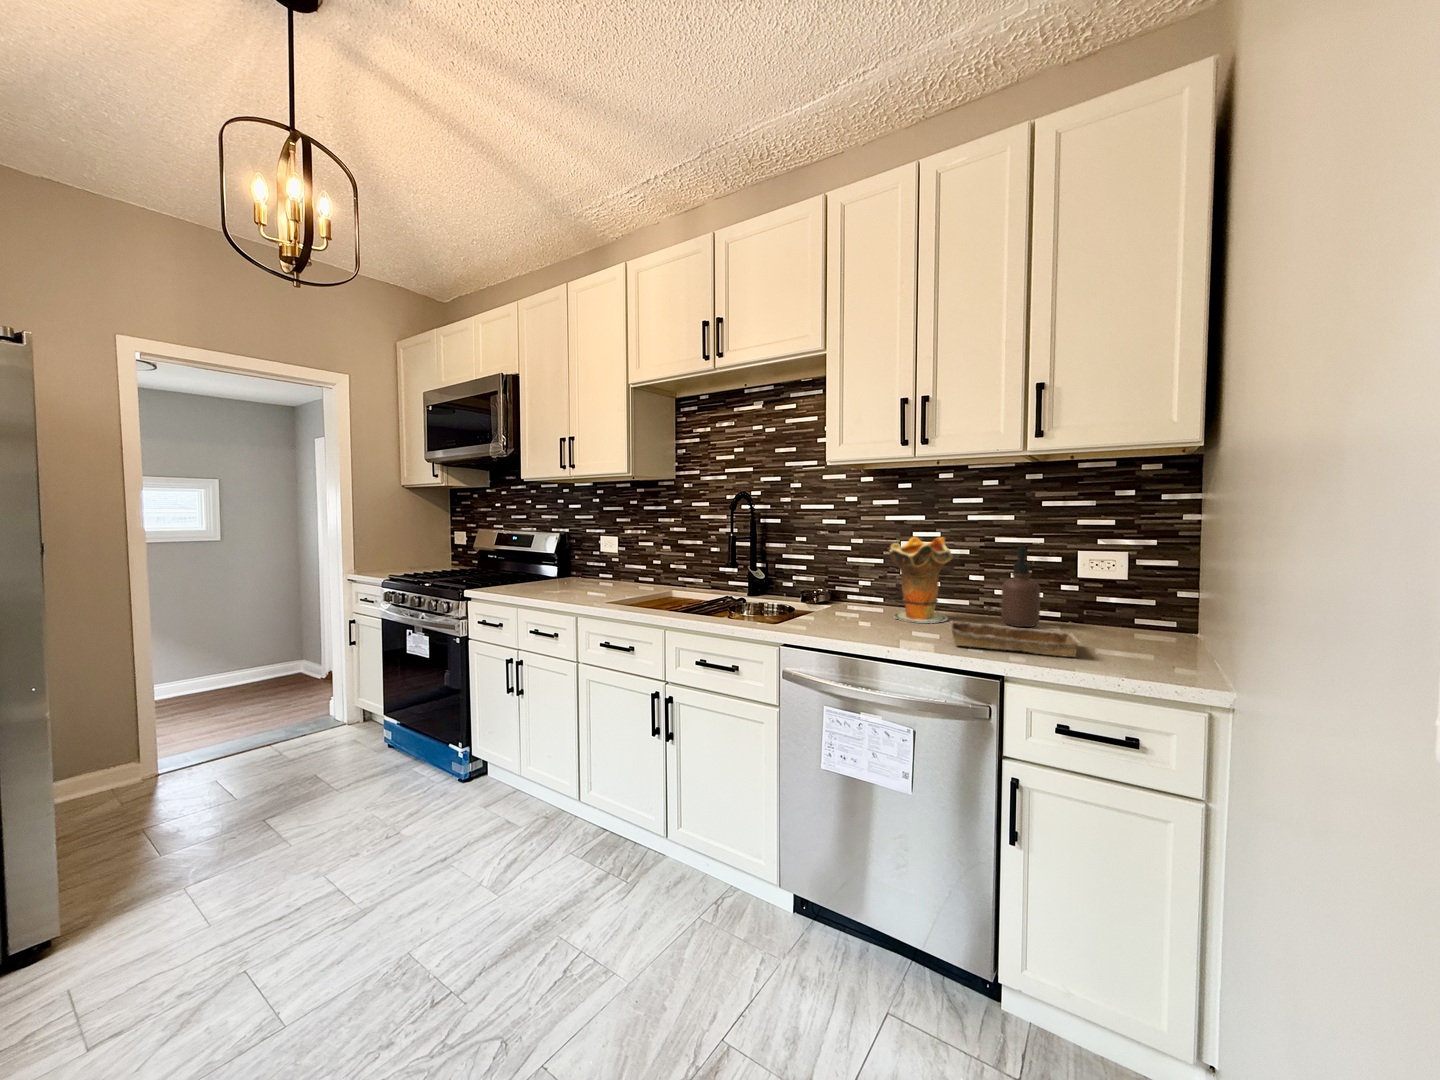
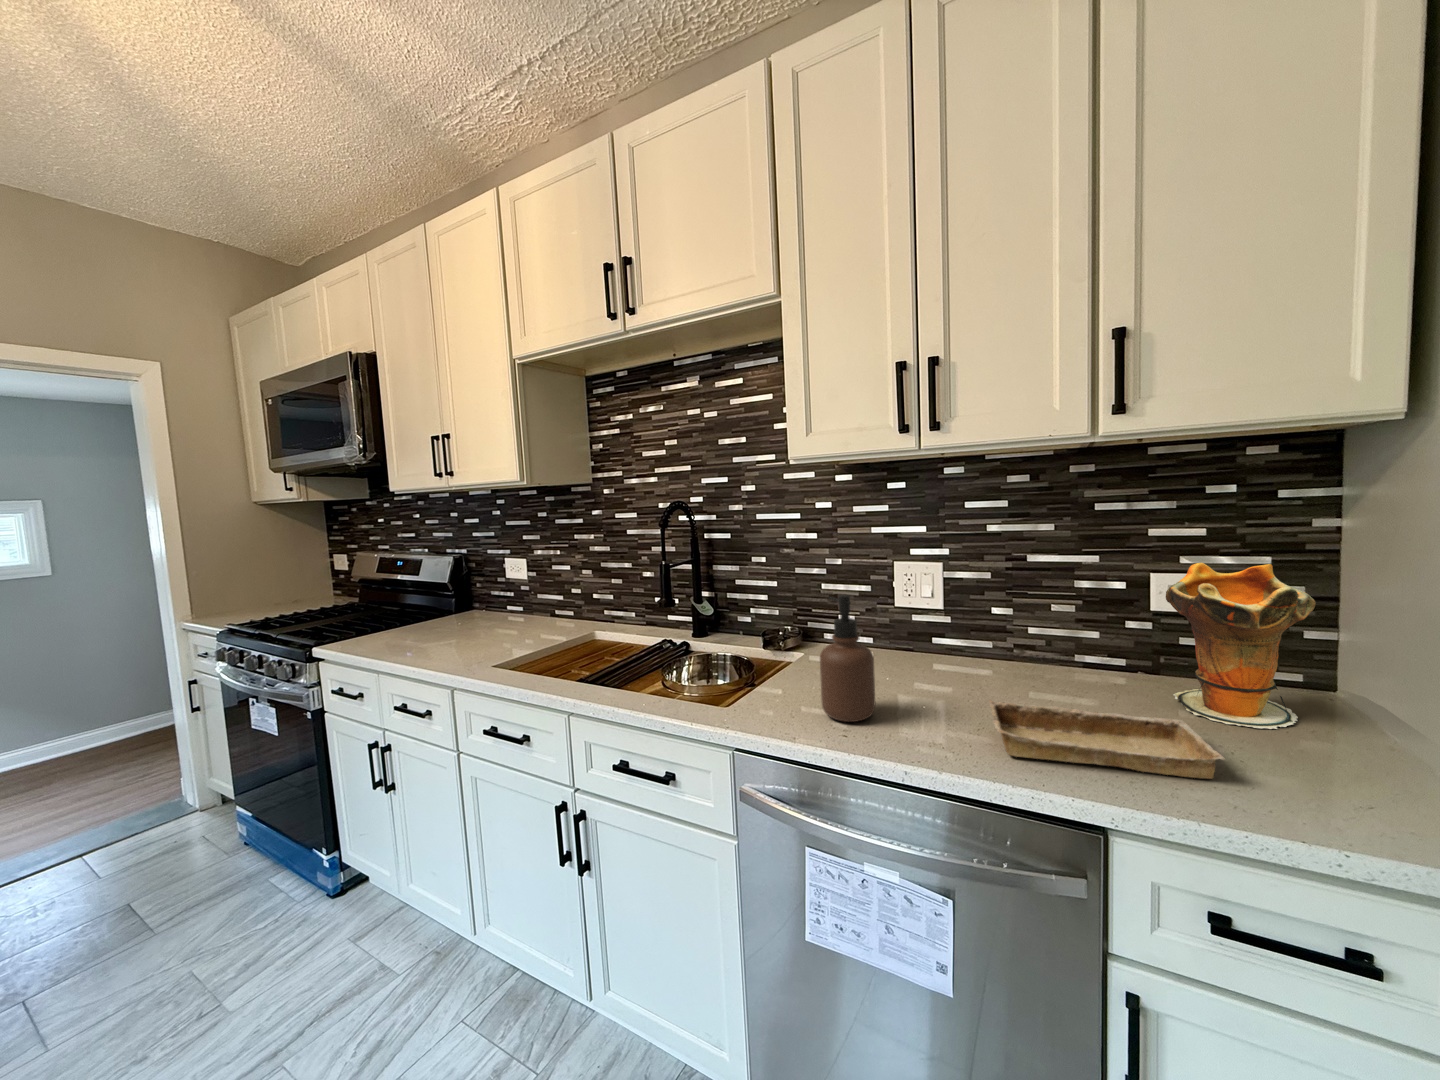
decorative vase: present [889,537,953,623] -> present [1166,563,1316,729]
soap dispenser: present [1001,547,1040,627] -> present [820,595,875,722]

